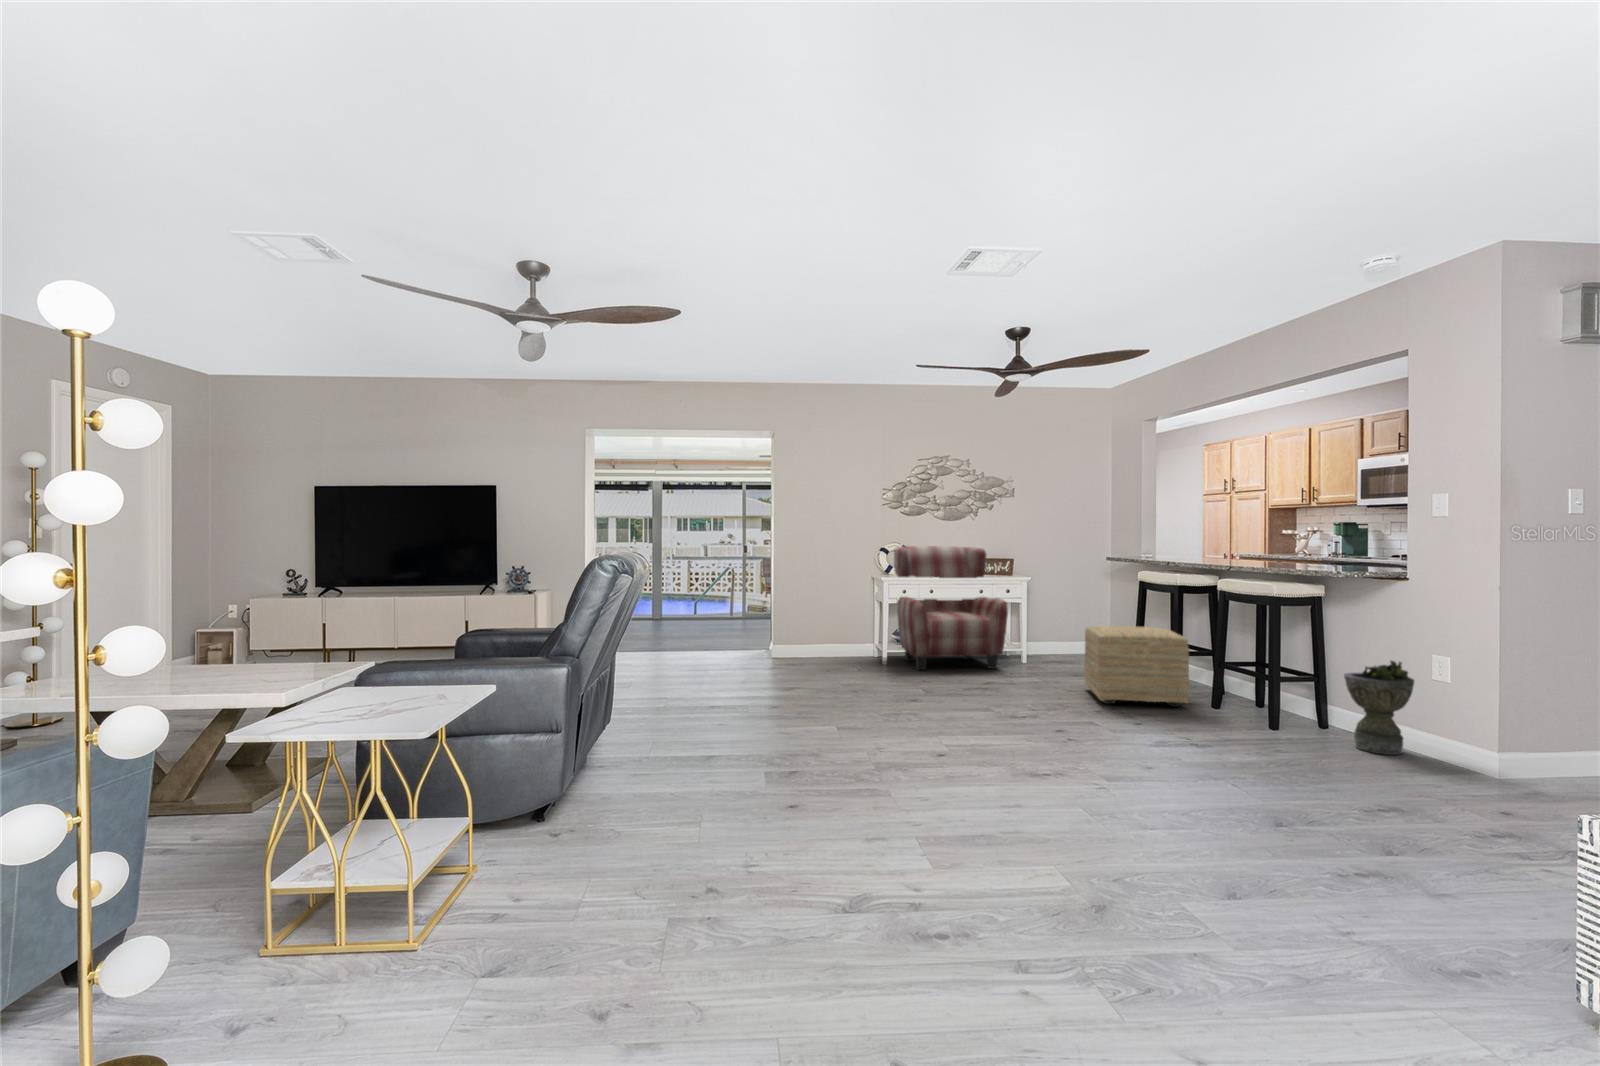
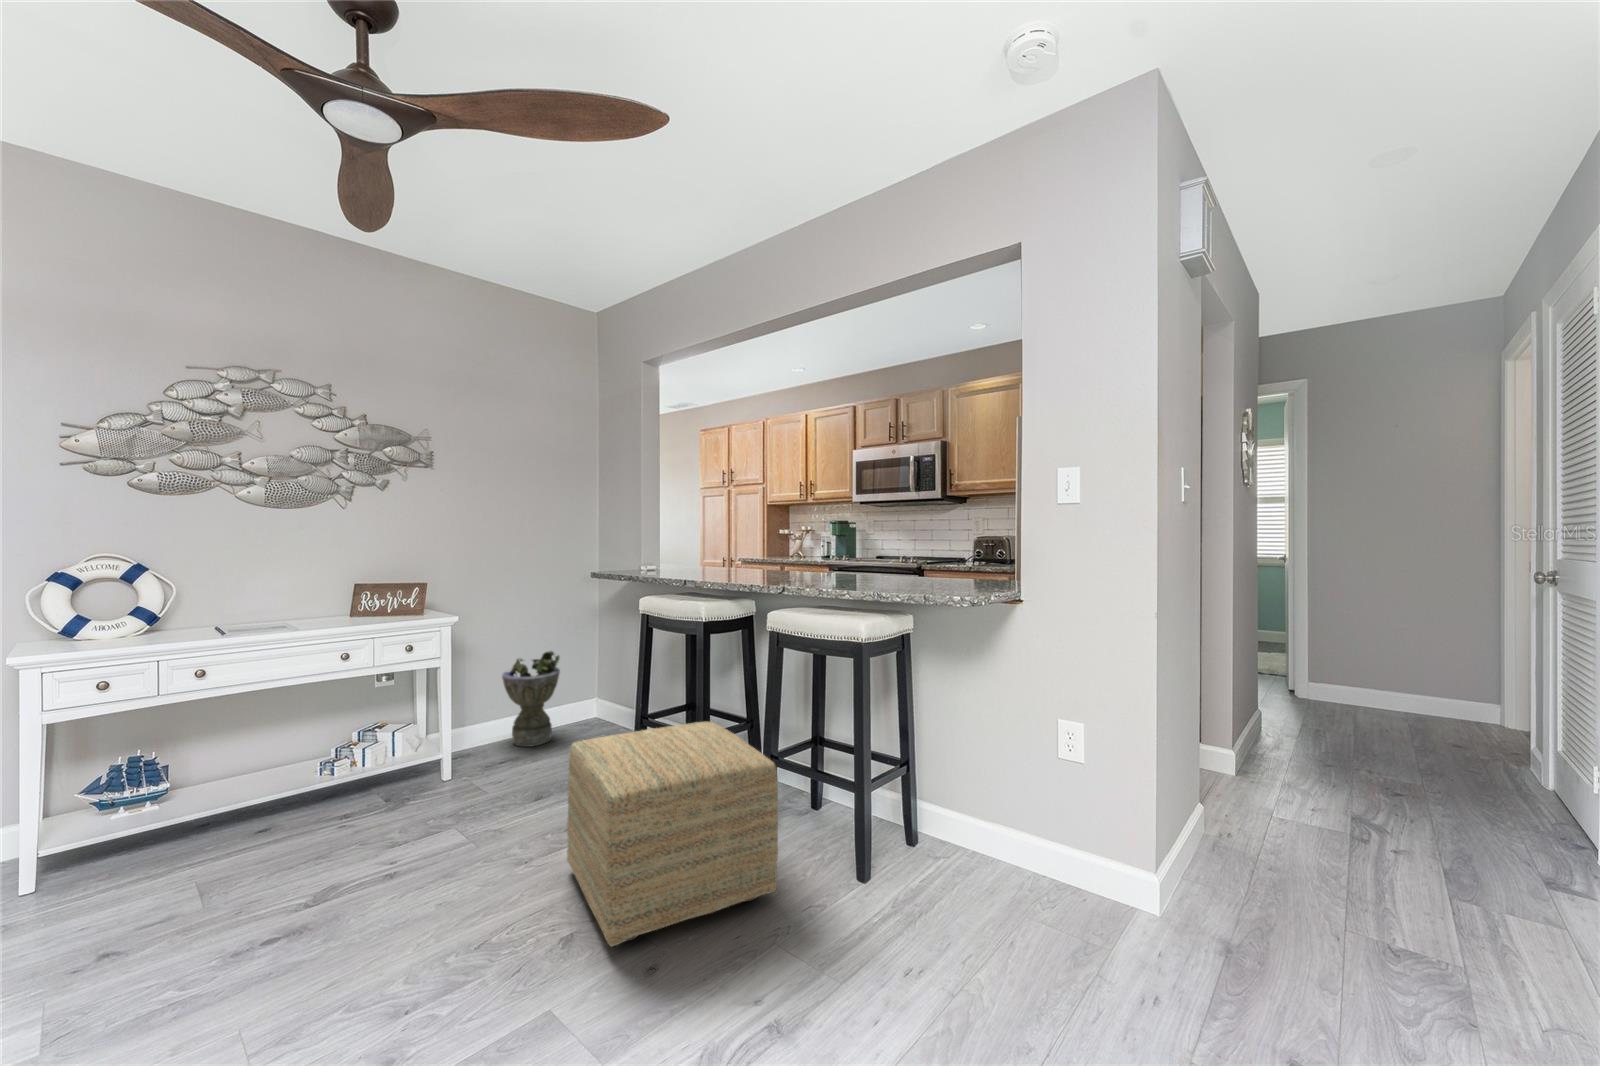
armchair: present [894,546,1008,670] -> none [91,564,403,899]
planter: present [1344,661,1414,755] -> present [502,651,560,747]

